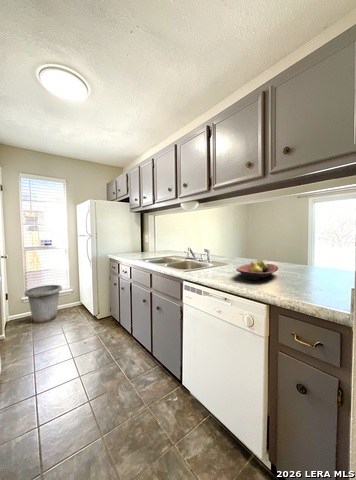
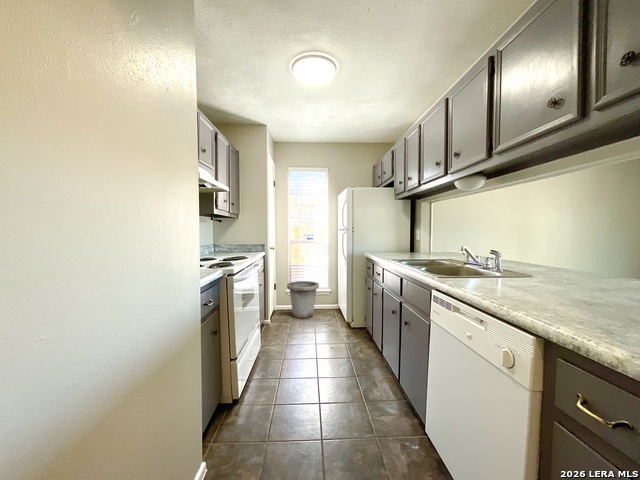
fruit bowl: present [236,260,278,280] -> none [511,269,618,301]

